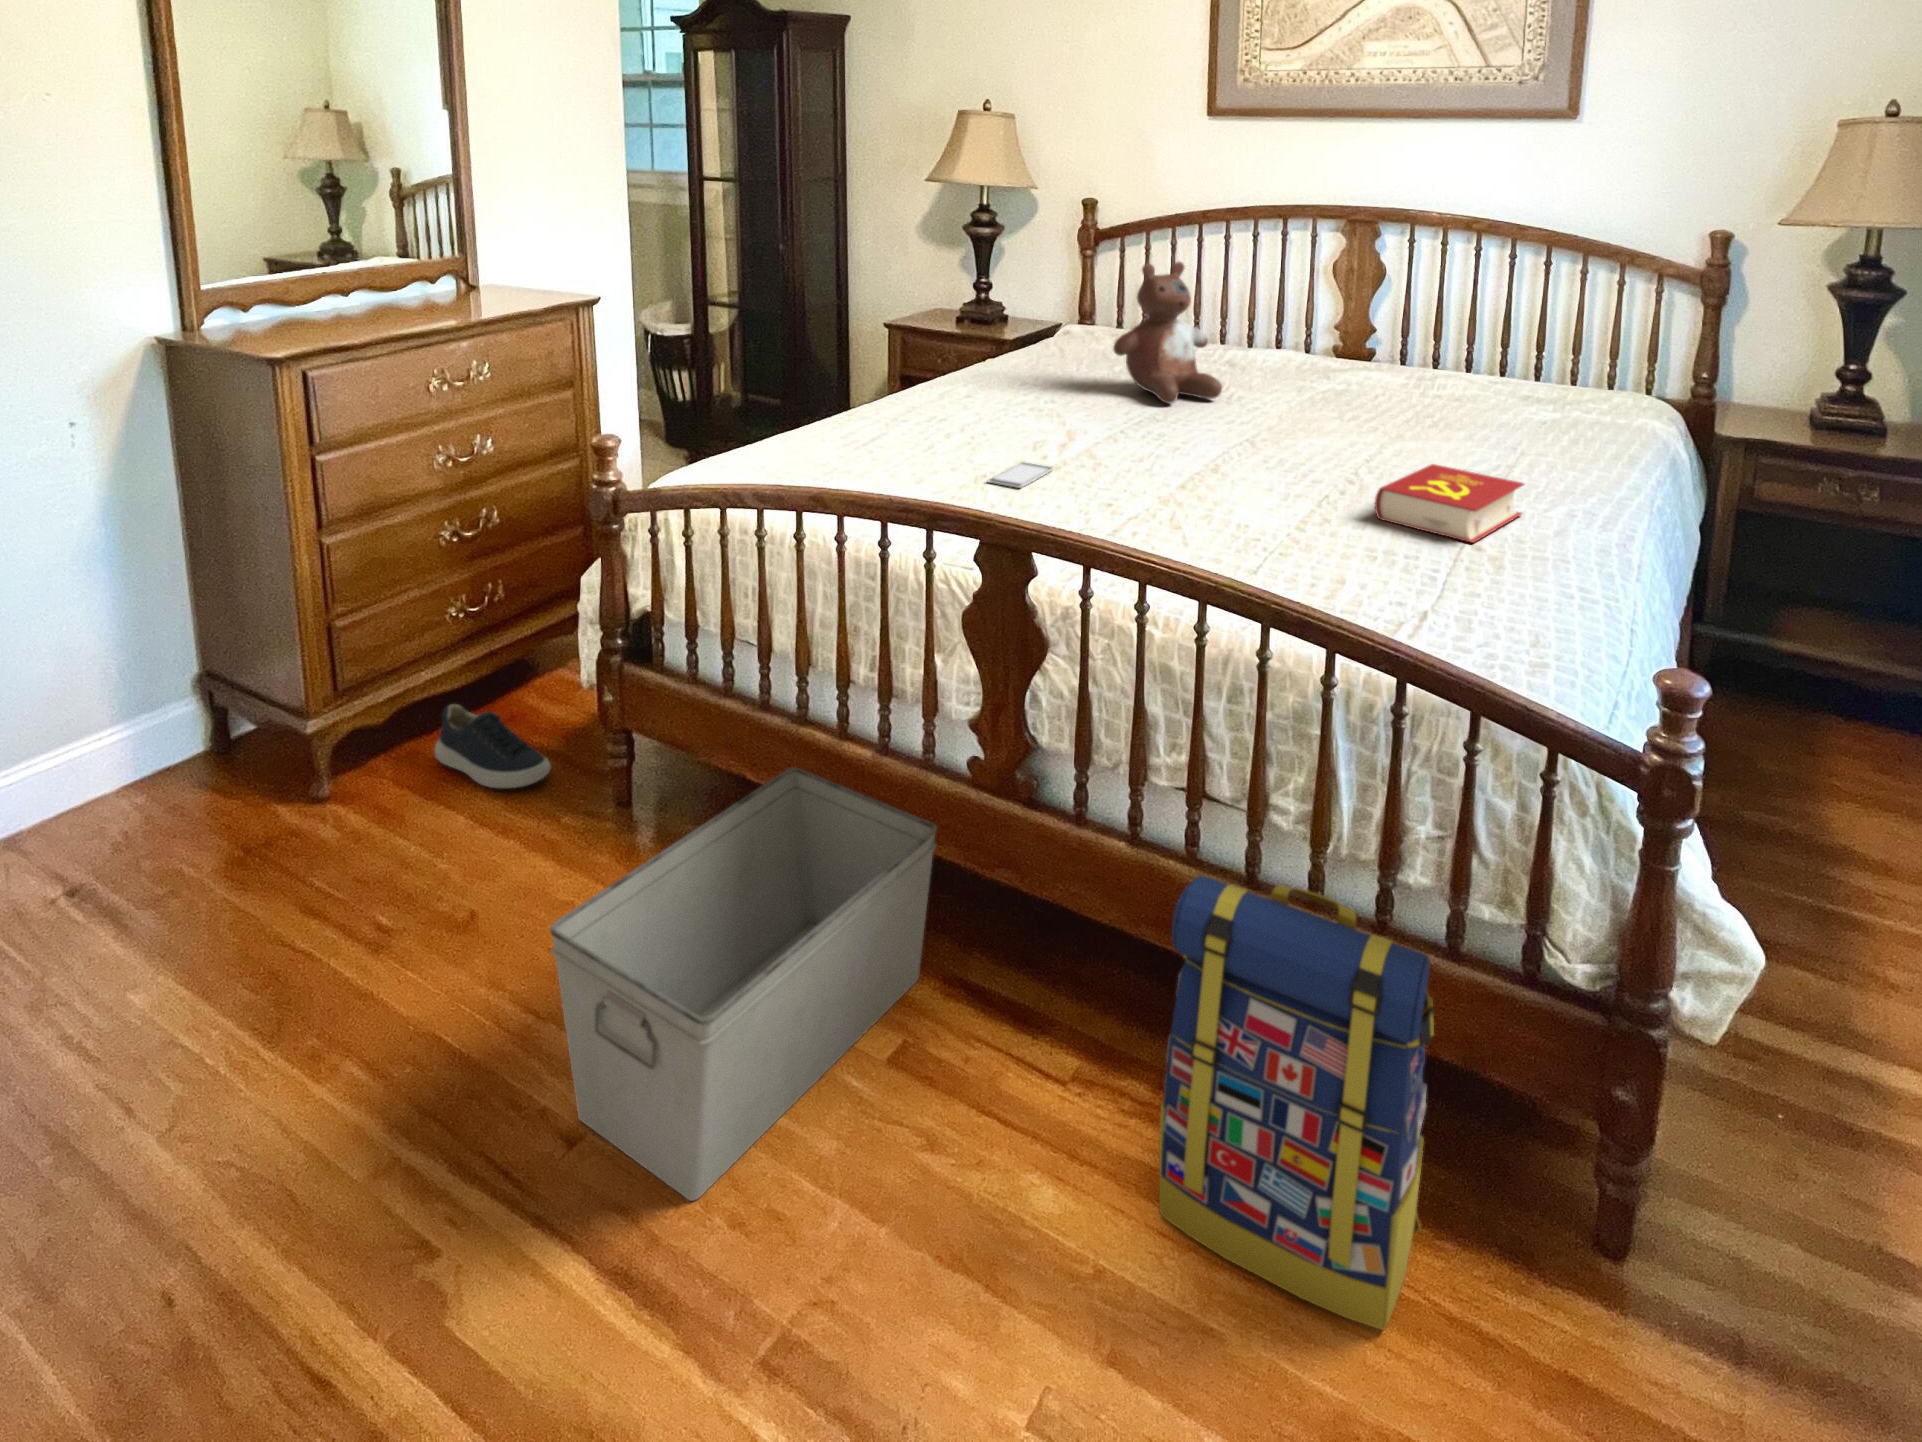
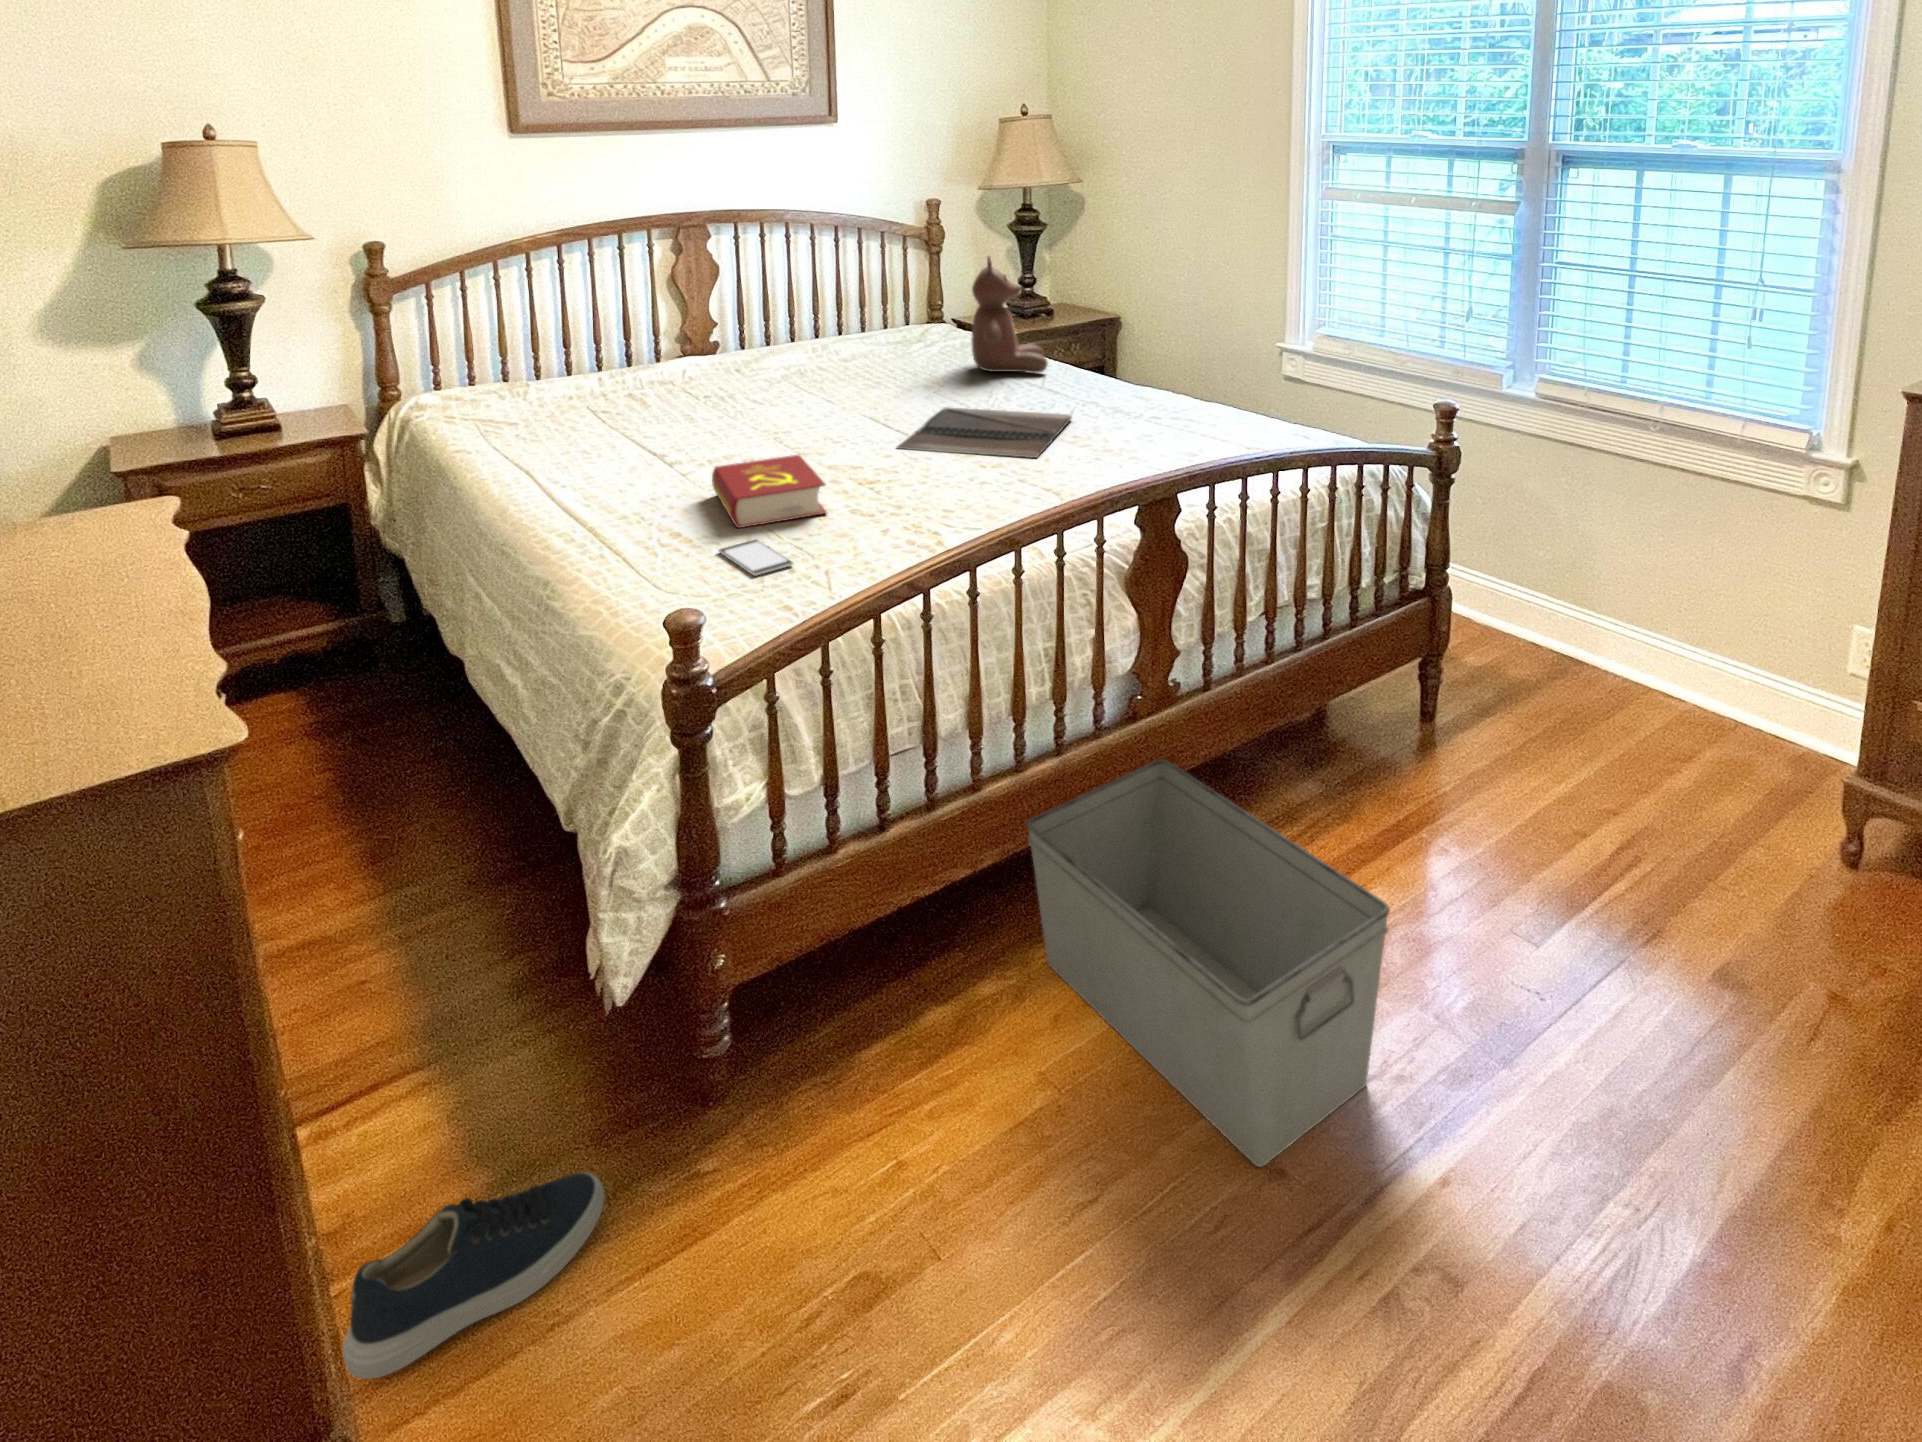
stuffed bear: present [1113,262,1222,404] -> present [972,256,1047,373]
laptop: none [1131,444,1343,503] -> present [897,407,1072,458]
smartphone: present [989,462,1053,488] -> present [719,540,793,576]
book: present [1375,464,1524,543] -> present [712,455,827,528]
backpack: present [1159,875,1434,1330] -> none [1336,591,1481,843]

